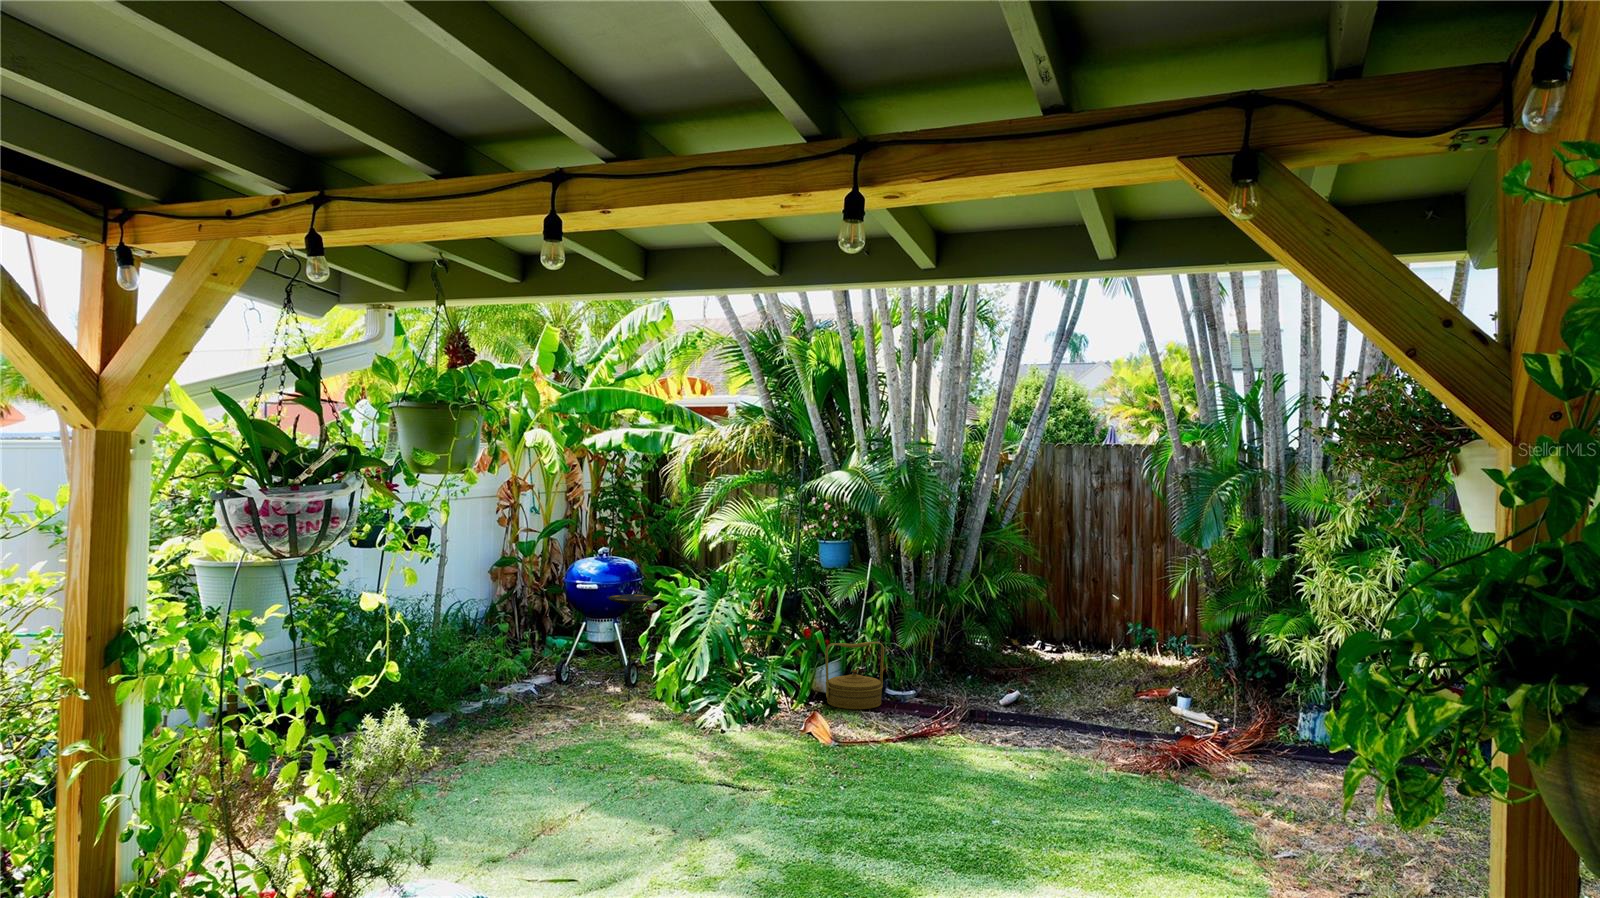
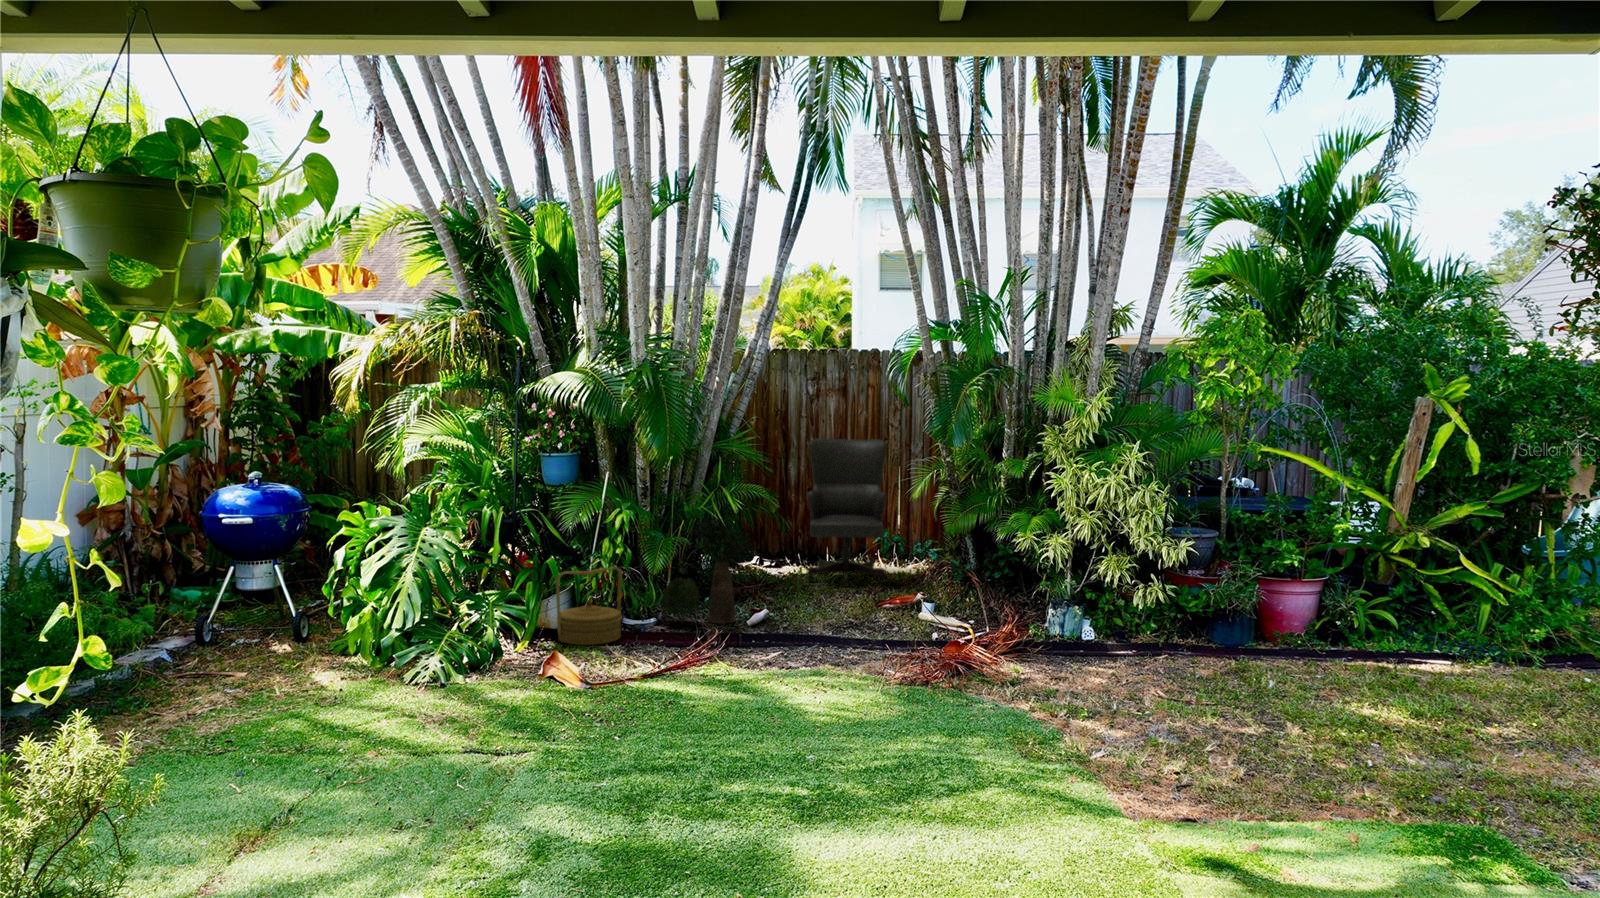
chair: none [1078,531,1163,676] -> present [807,438,887,587]
side table: present [608,594,653,700] -> none [273,527,335,658]
potted plant: none [923,600,1009,701] -> present [664,516,752,623]

